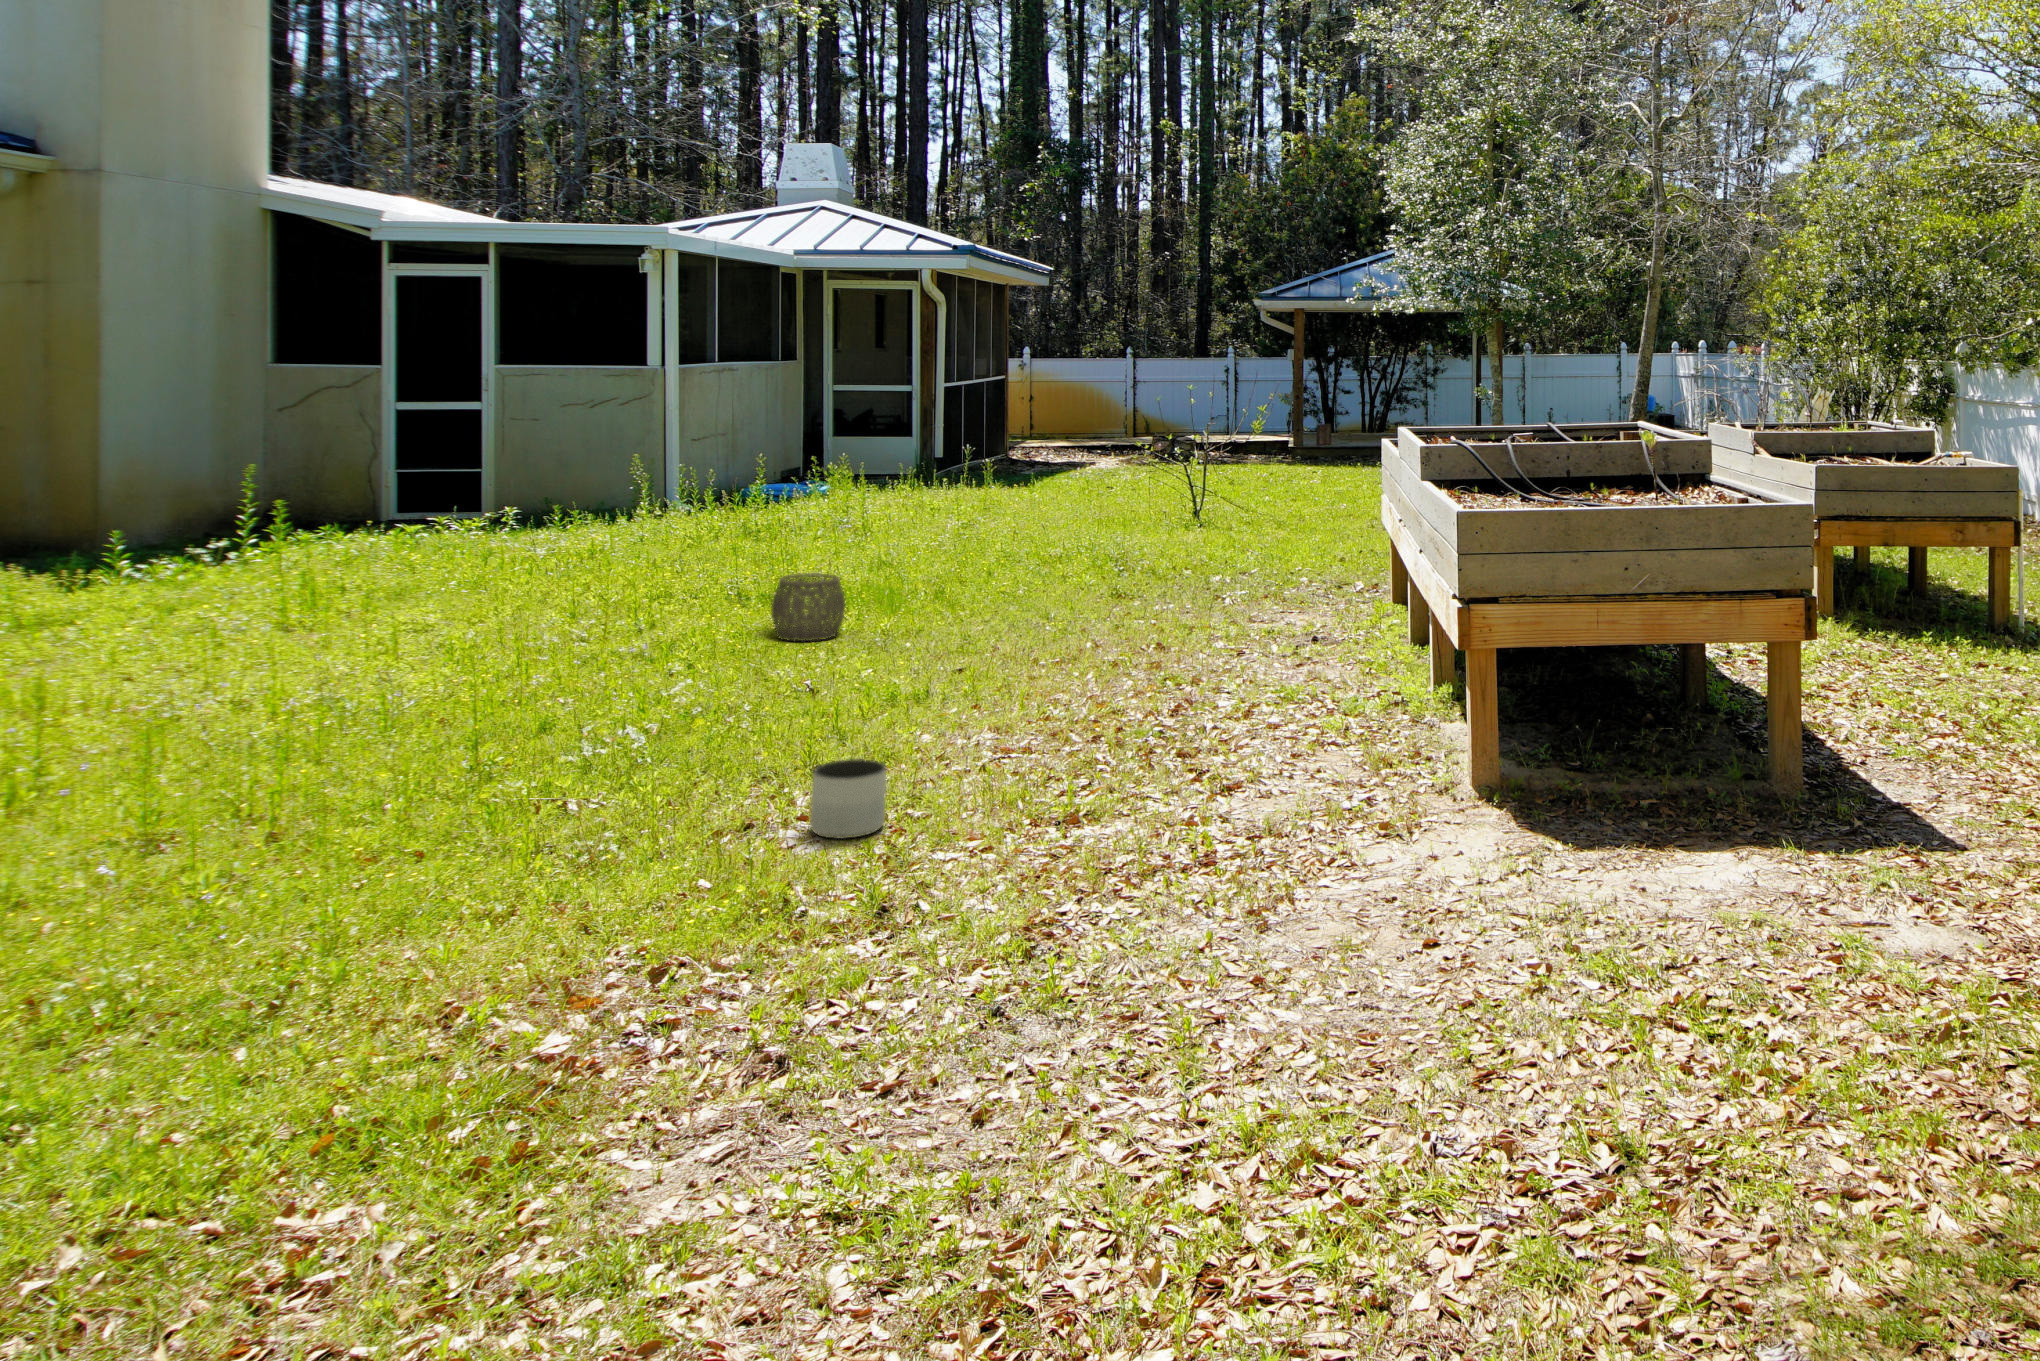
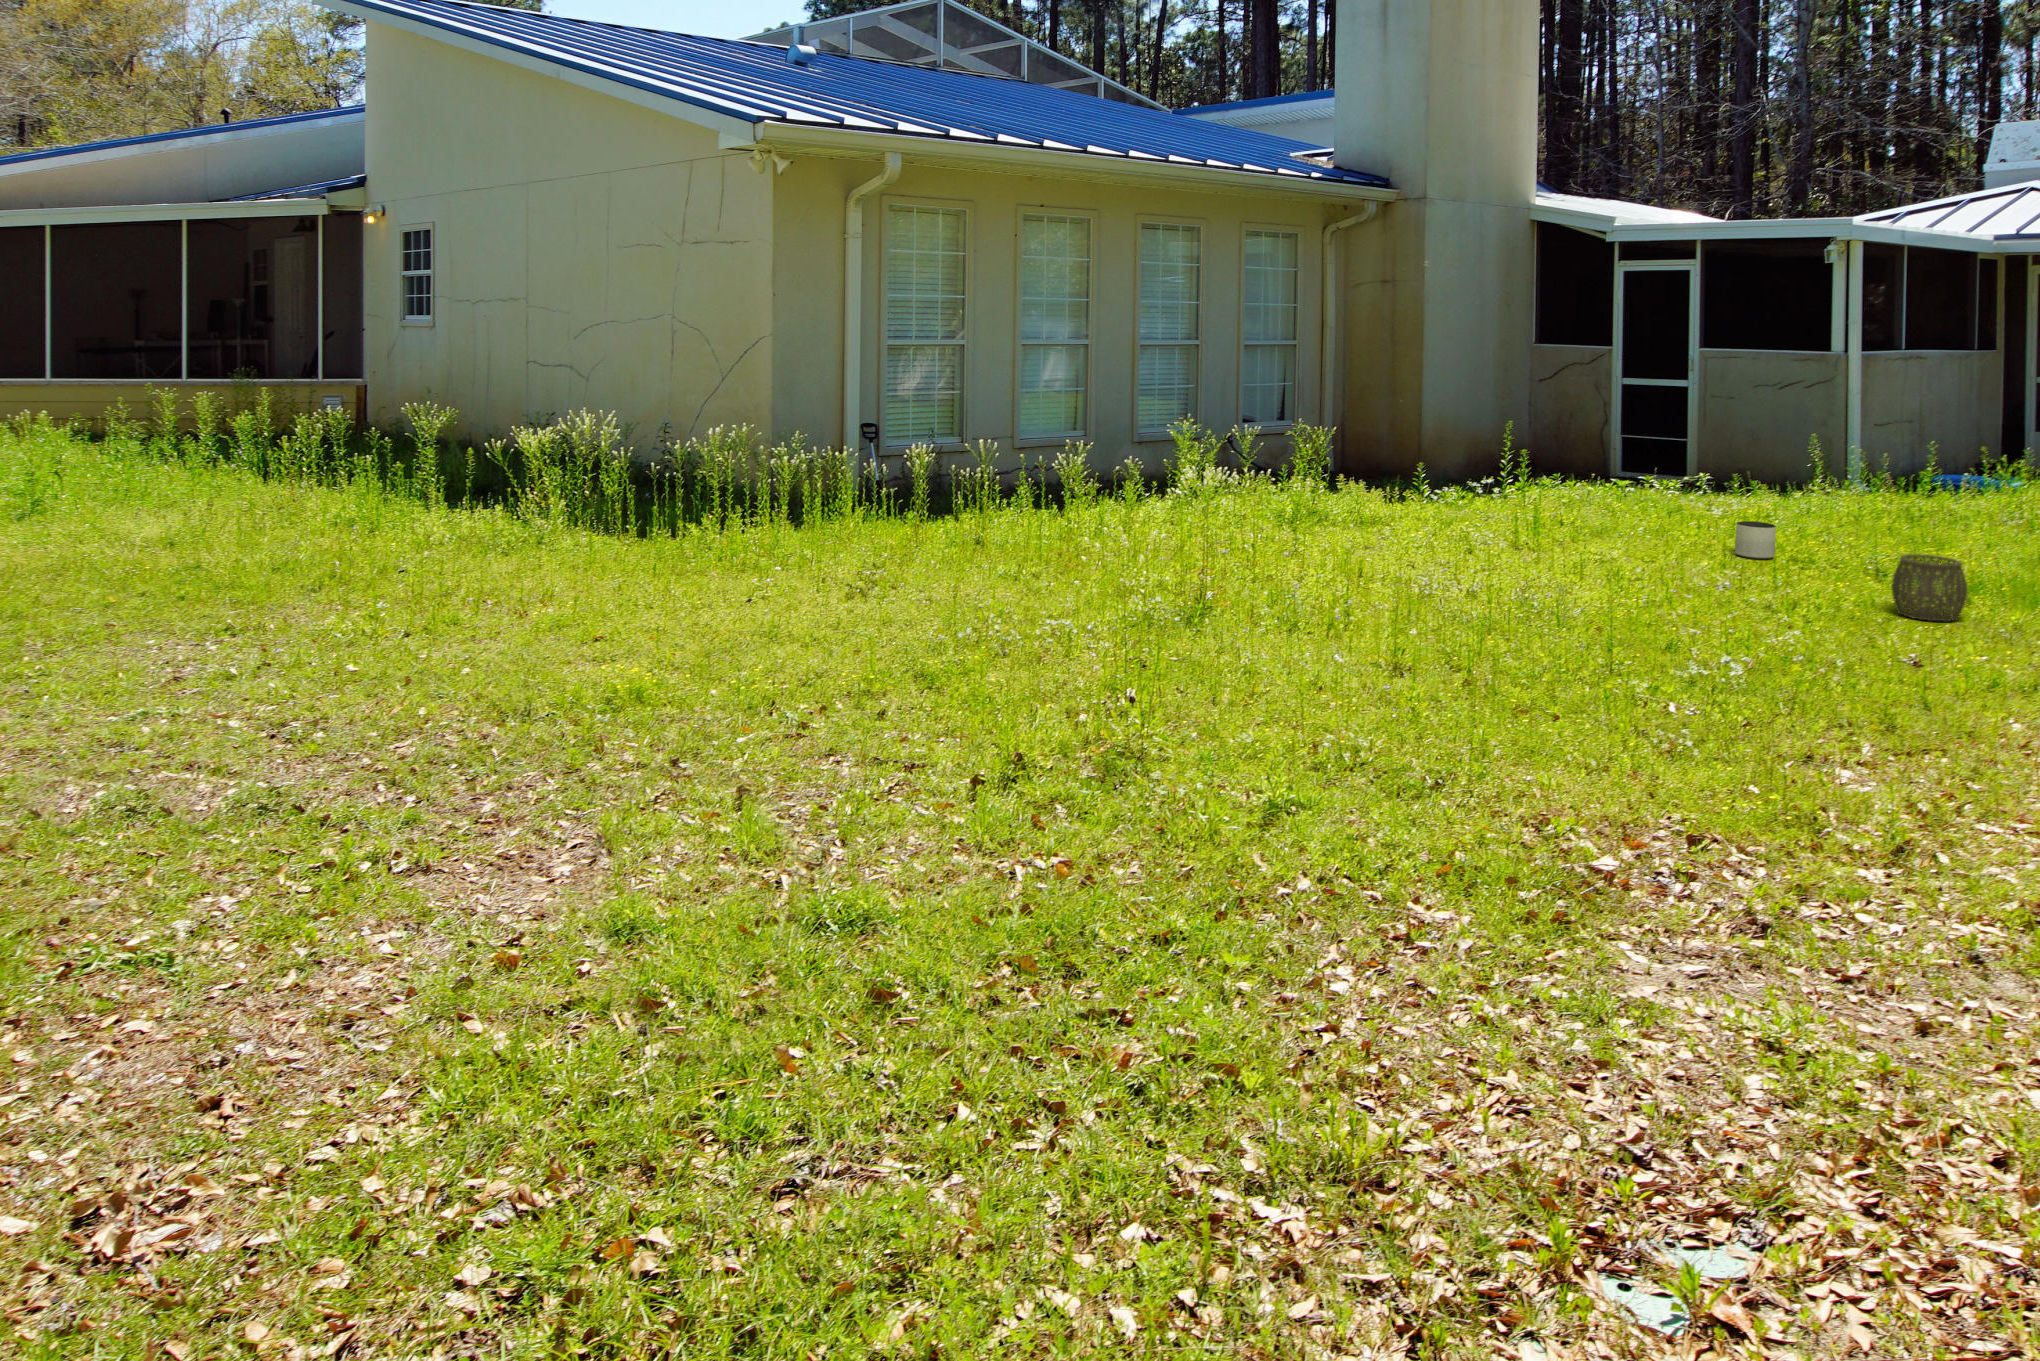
planter: present [810,759,886,839] -> present [1735,521,1776,559]

